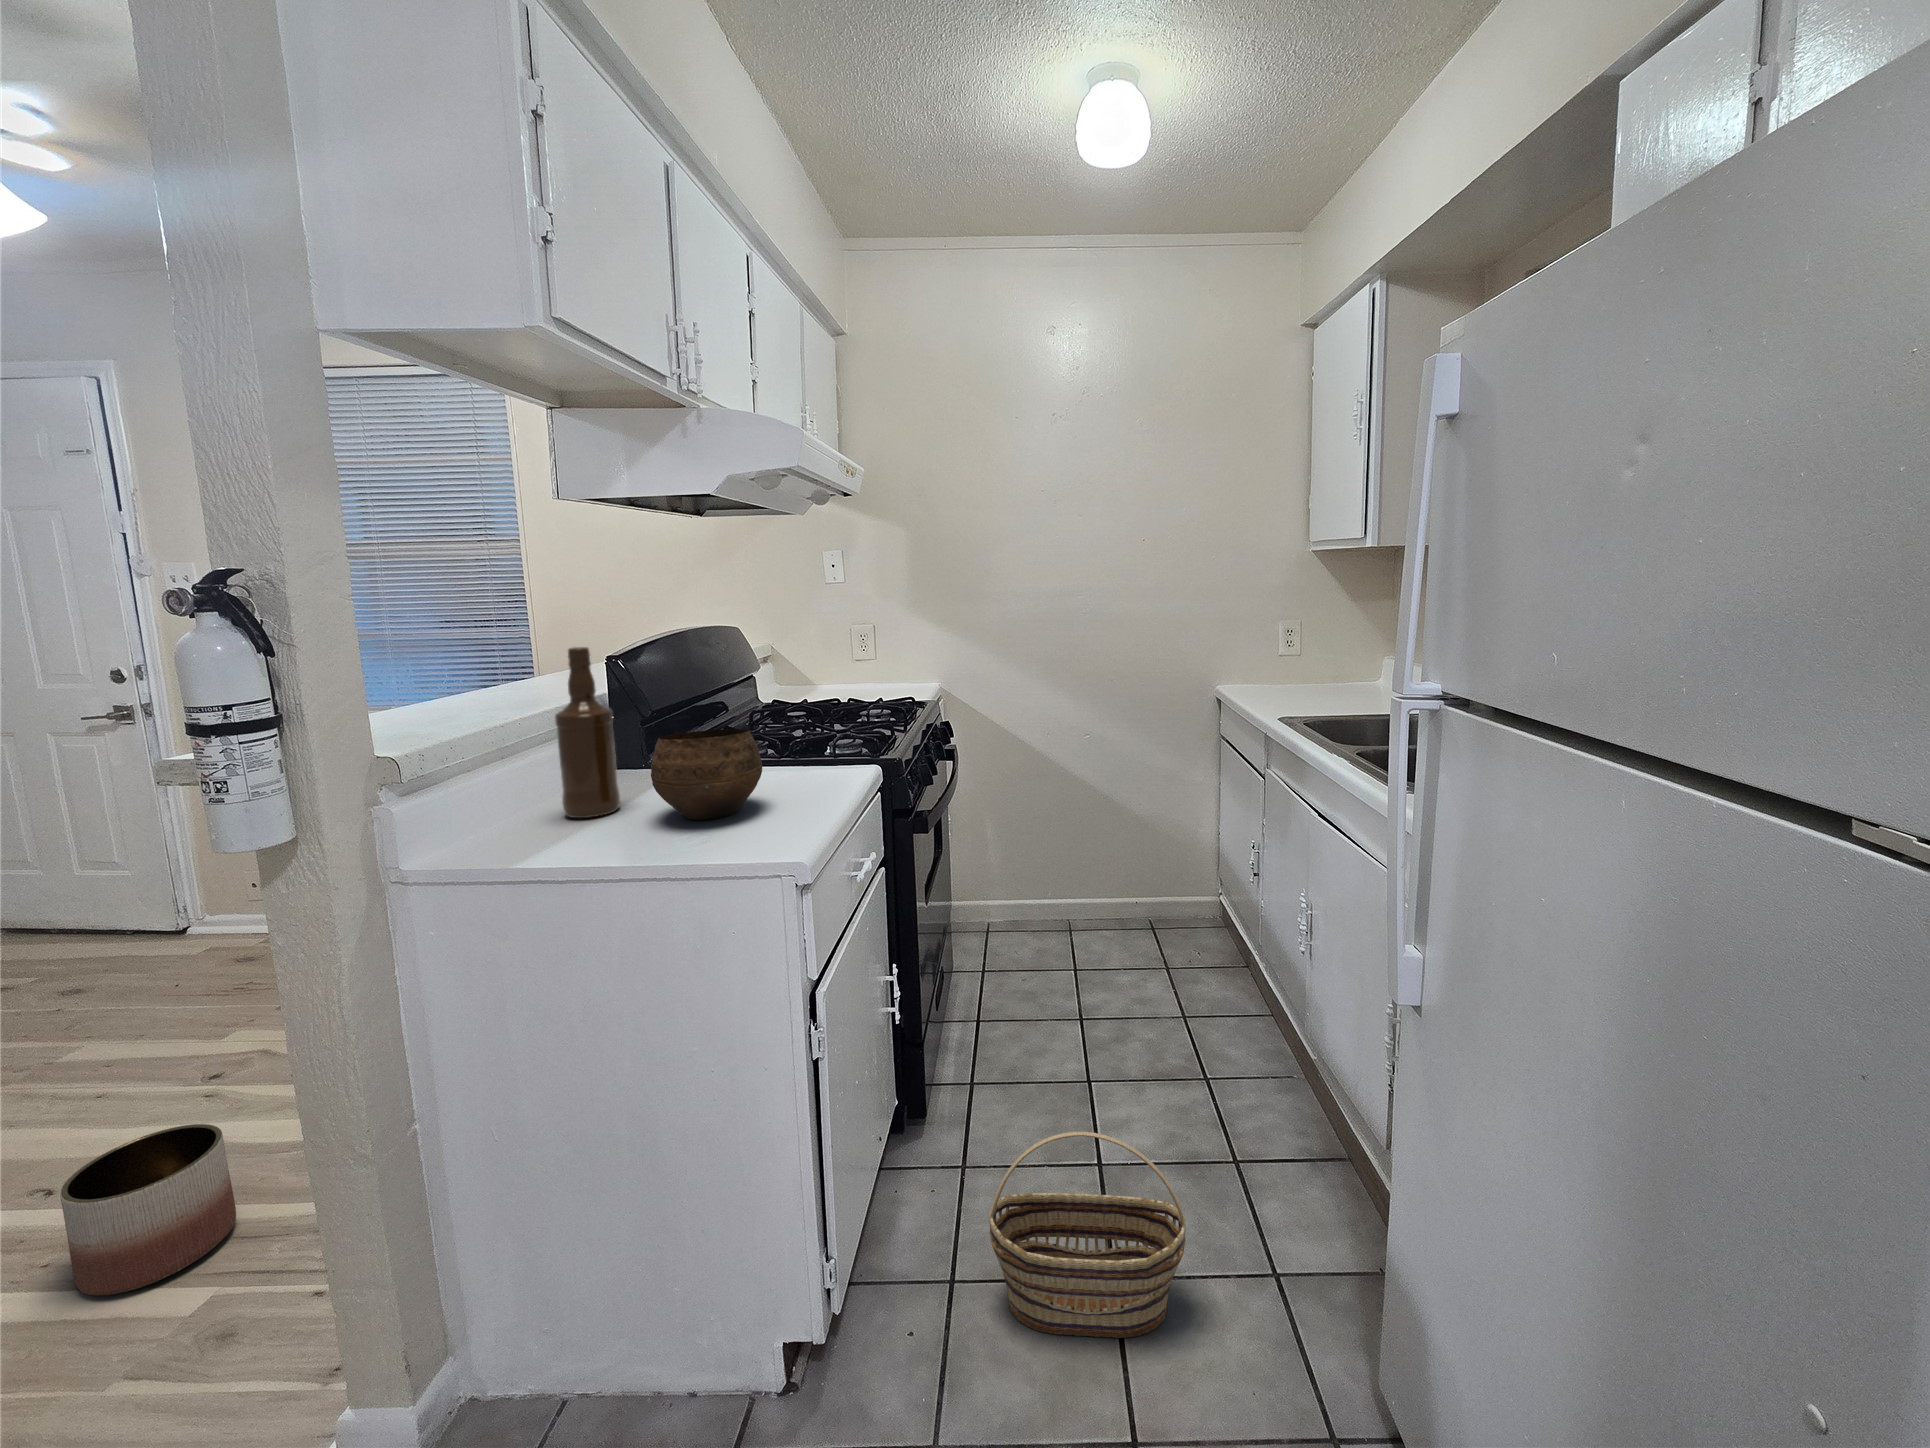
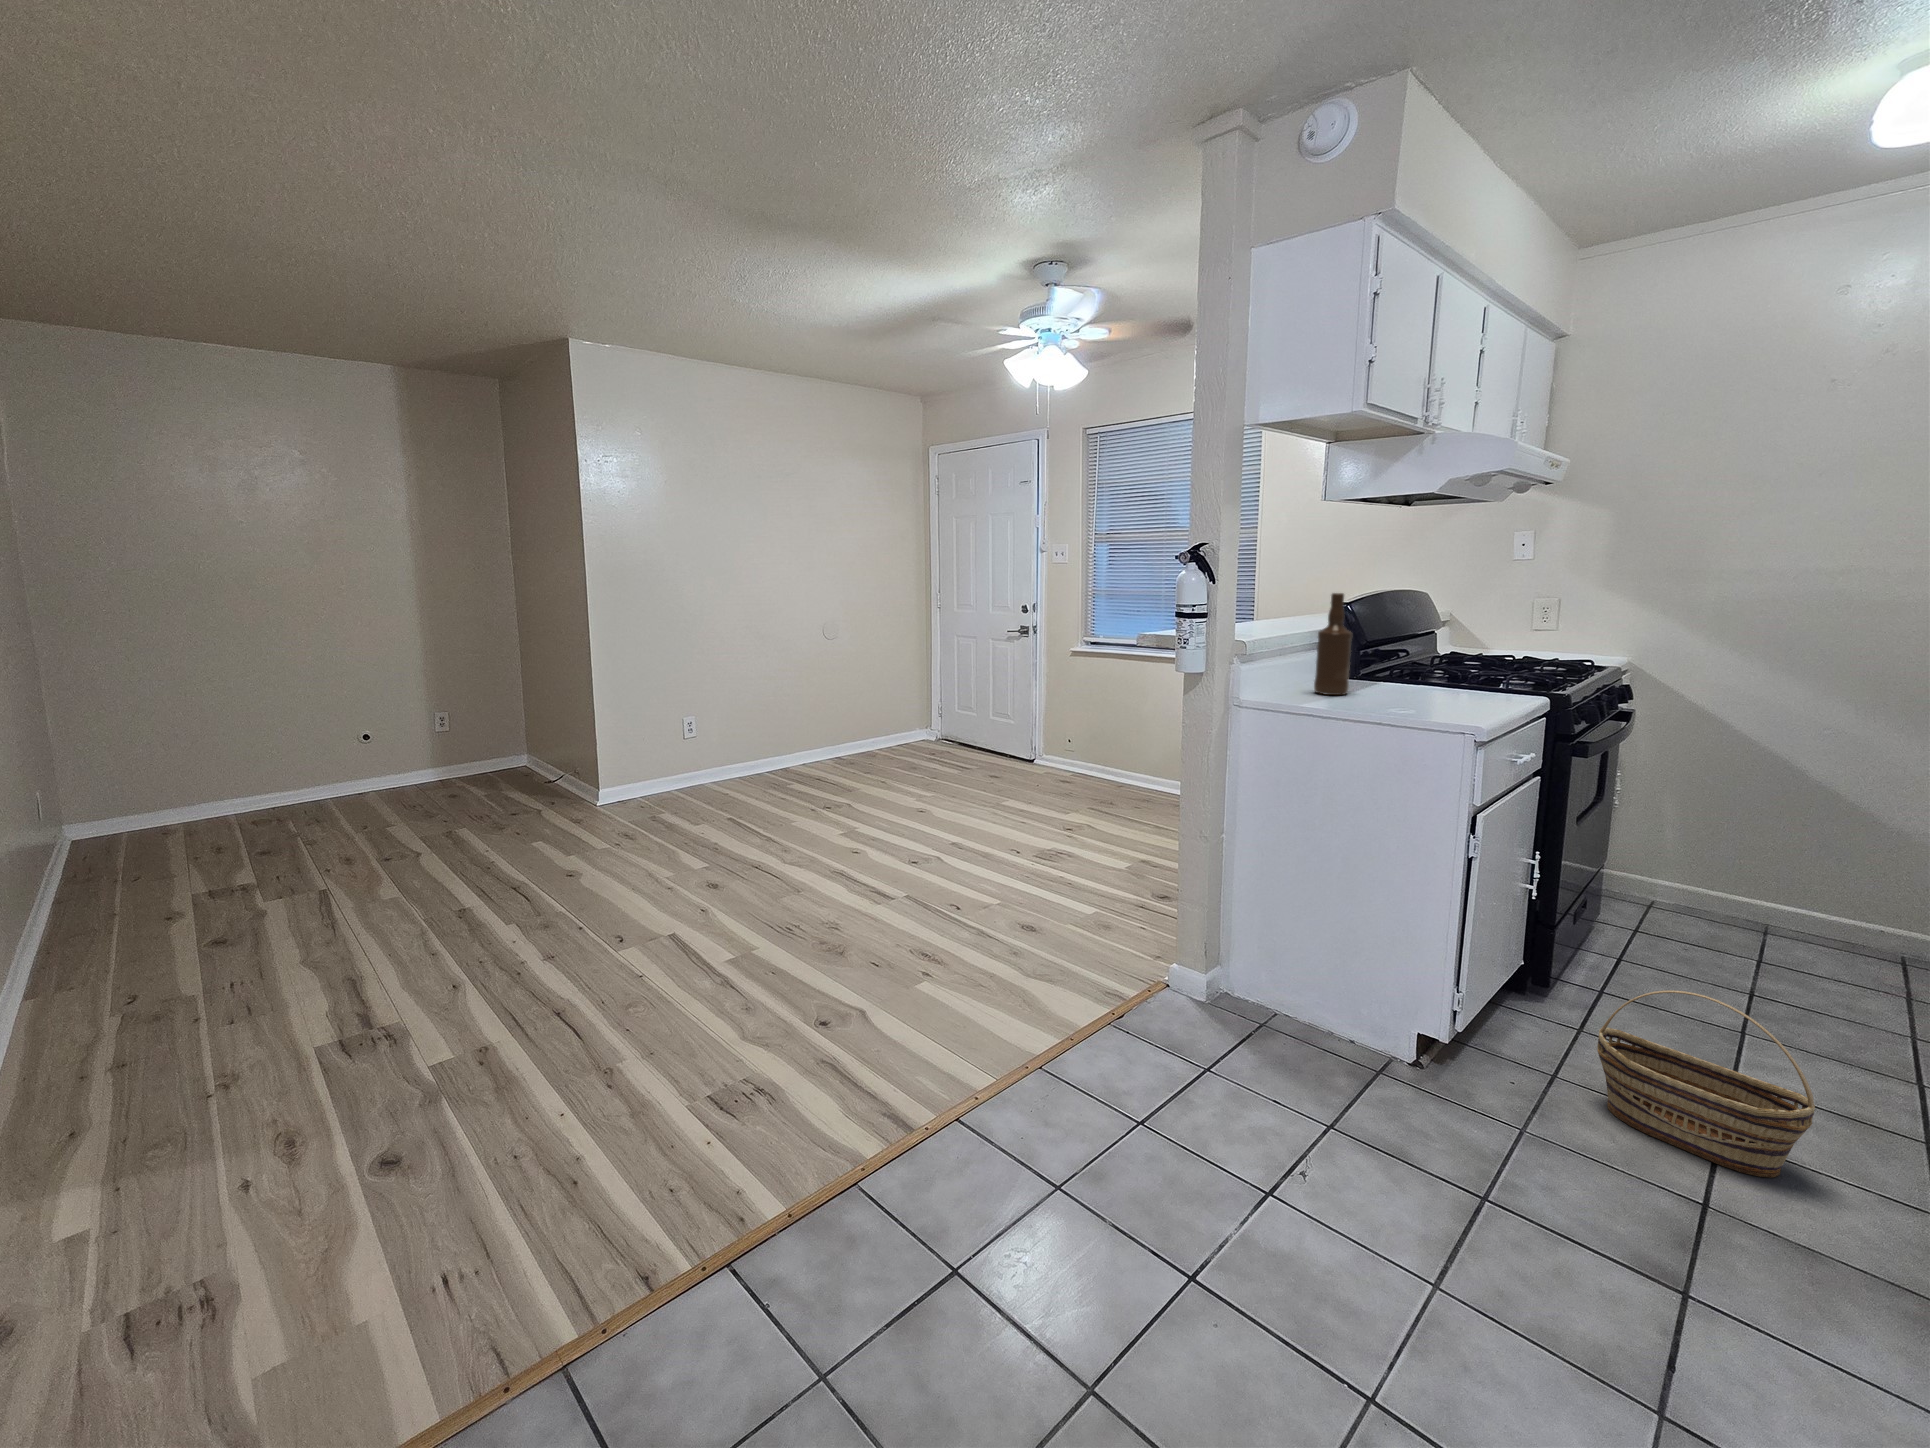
bowl: present [651,729,762,820] -> none [1376,650,1454,705]
planter: present [60,1124,236,1295] -> none [1046,826,1102,891]

